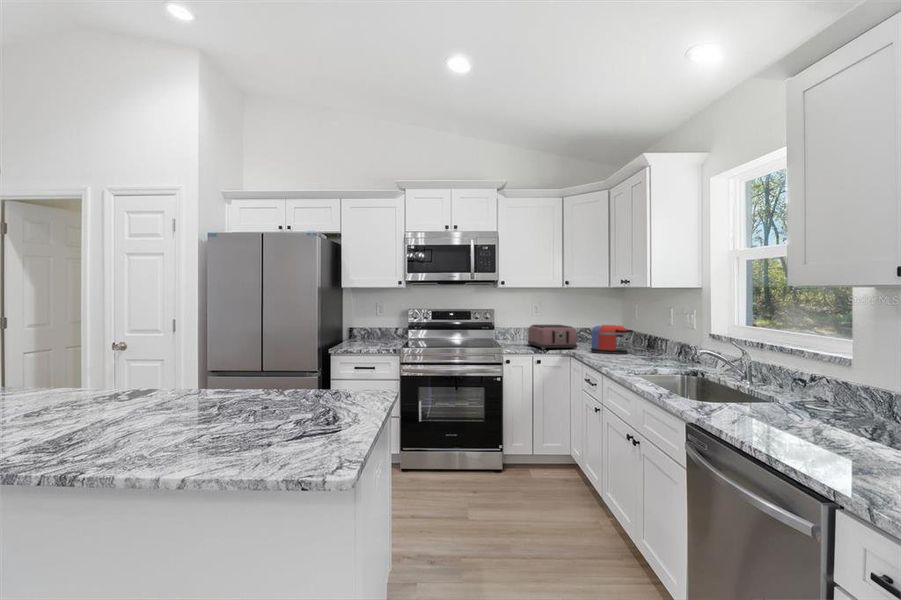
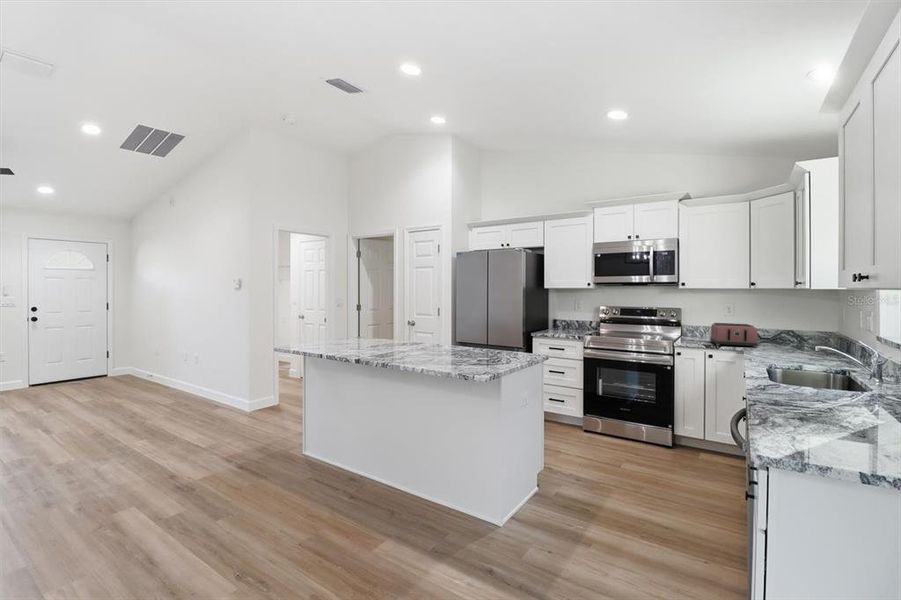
coffee maker: present [591,325,633,354] -> none [766,325,815,354]

